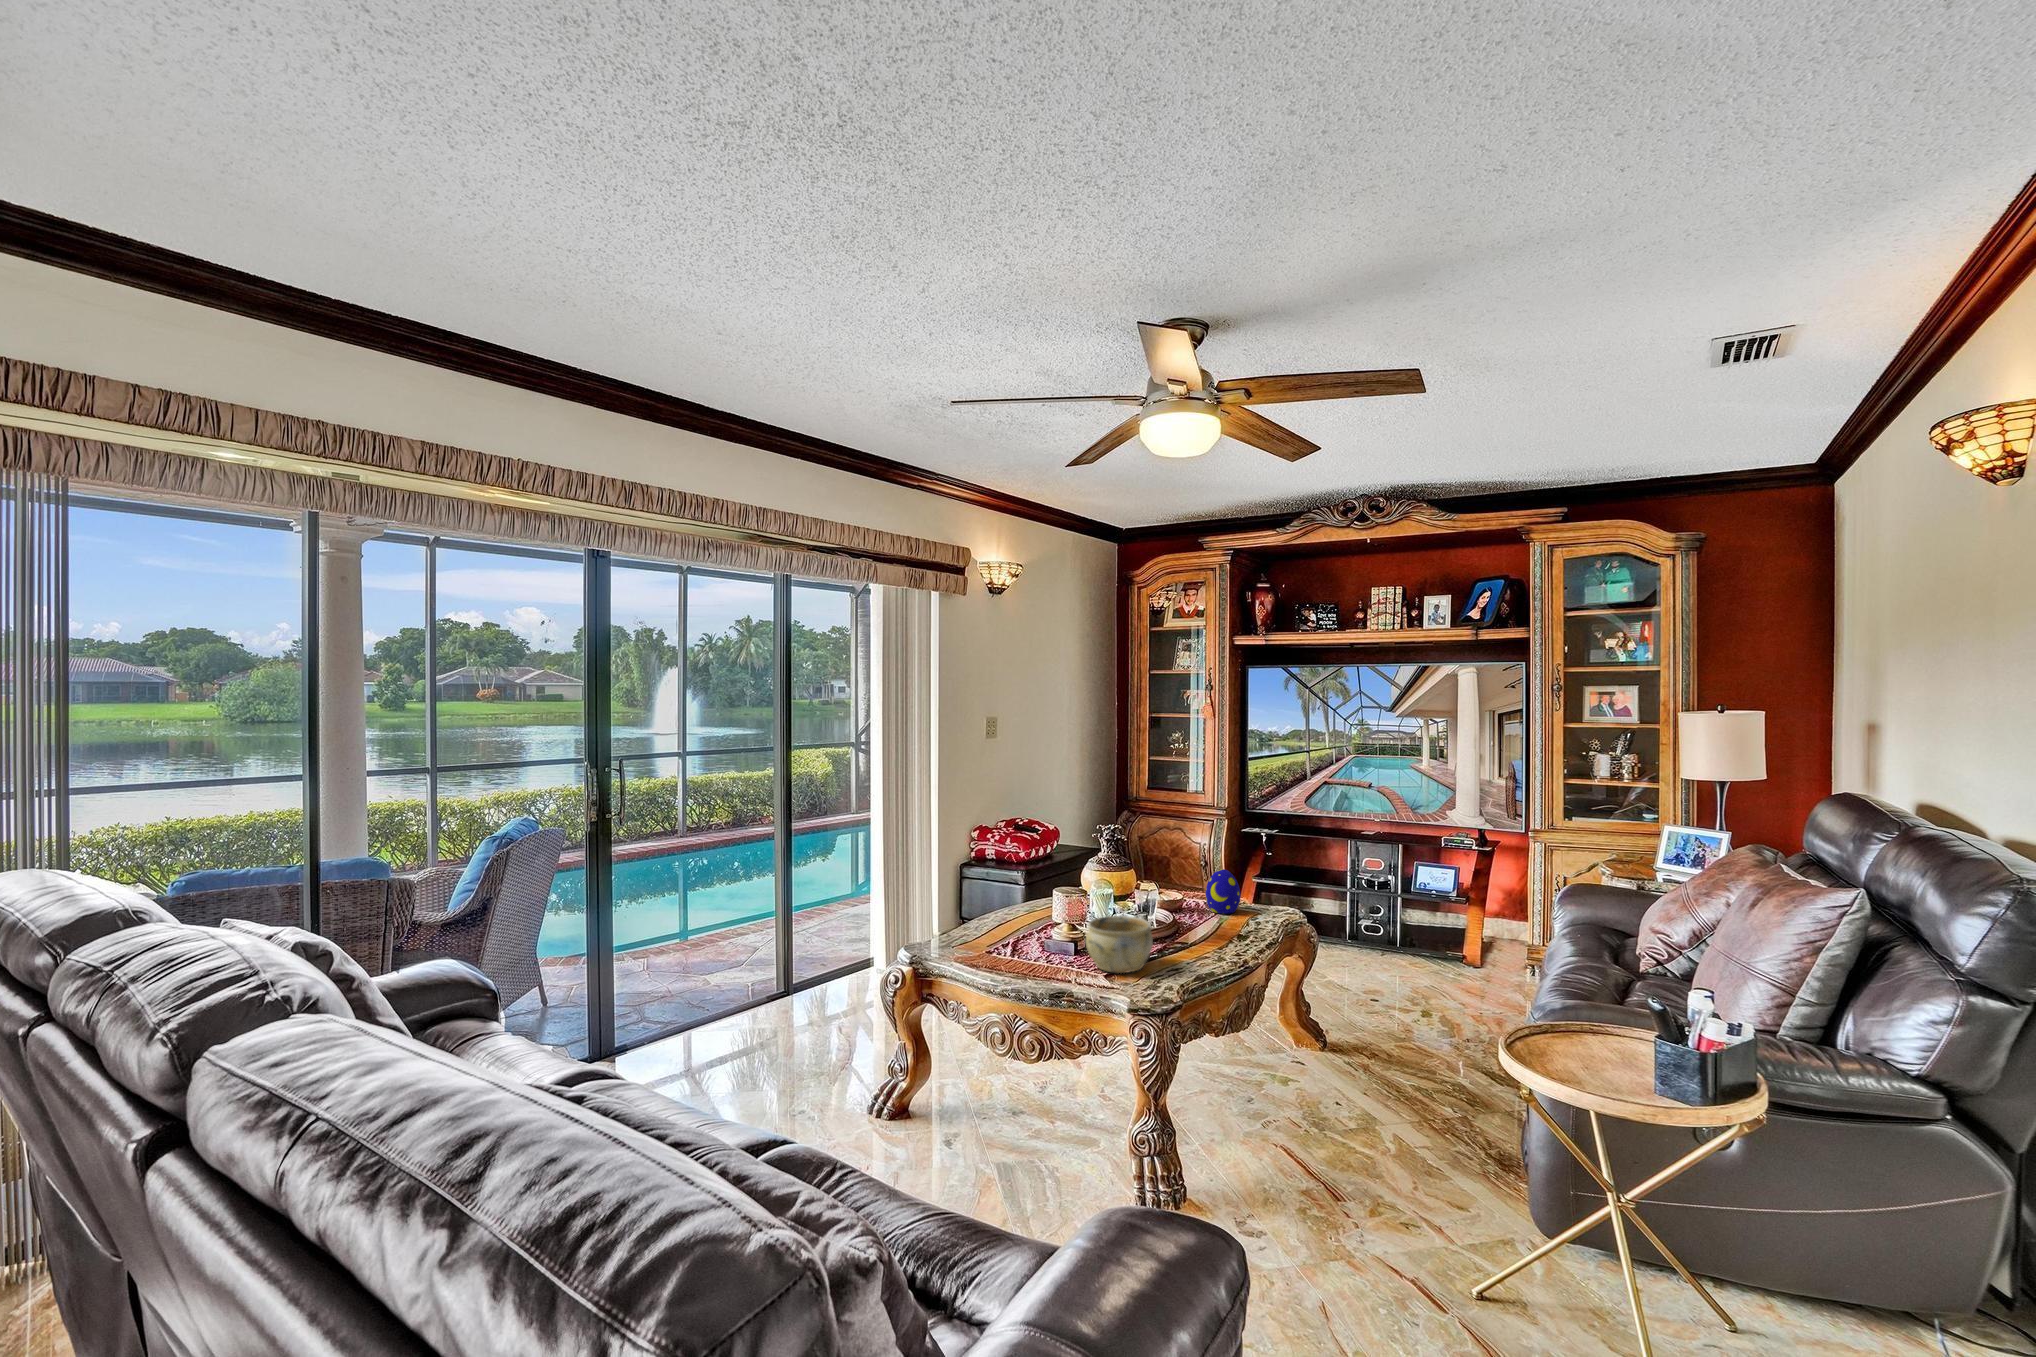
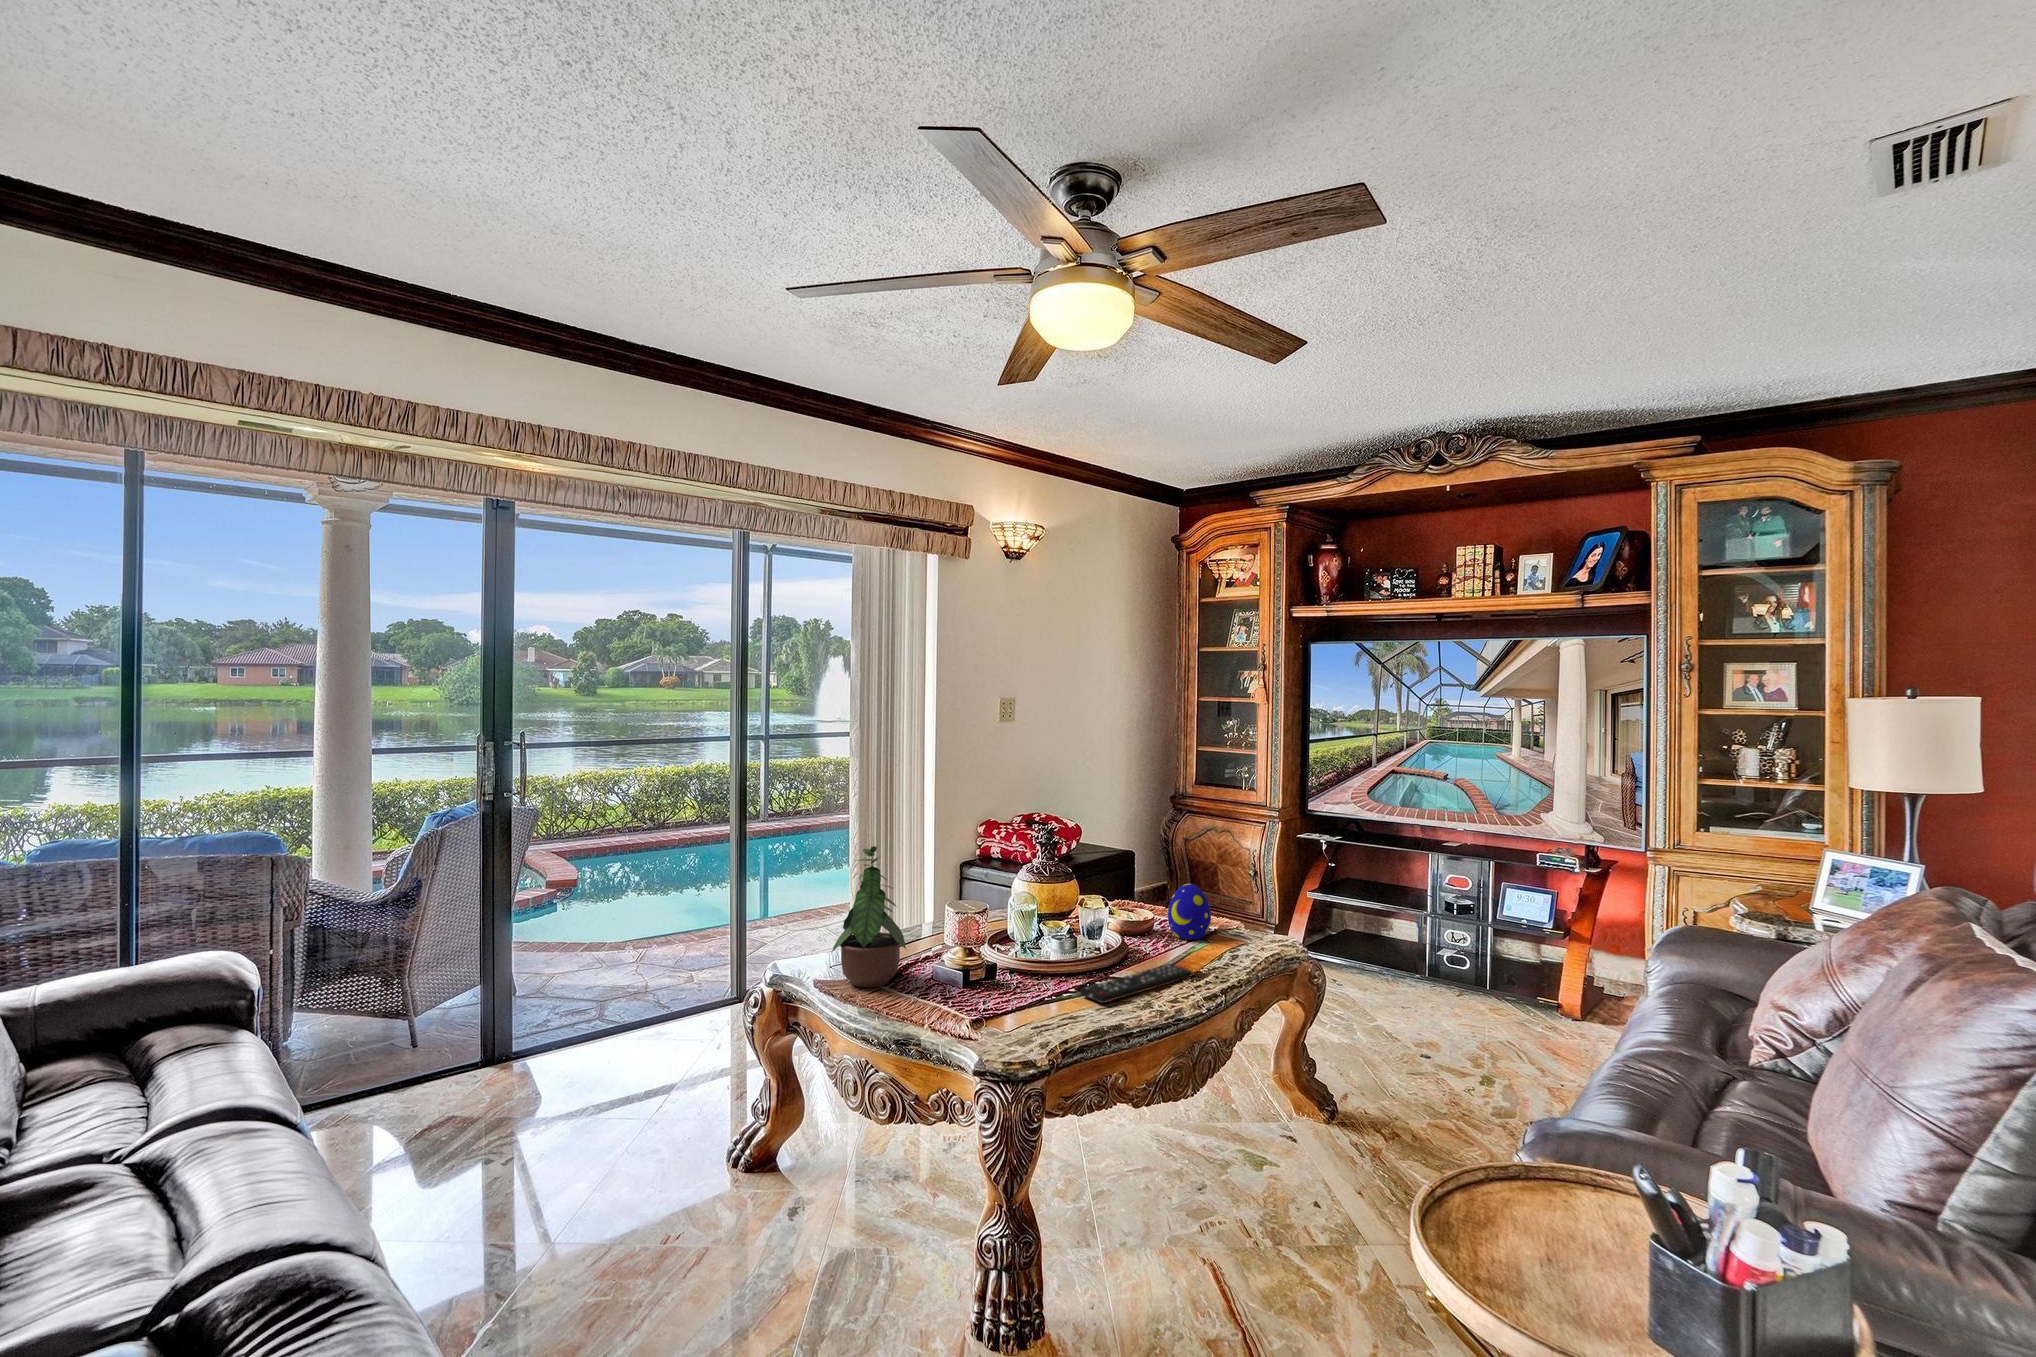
potted plant: none [963,843,1029,958] -> present [832,846,906,987]
ceramic bowl: present [1086,916,1153,973] -> none [959,943,1045,1021]
remote control: none [1172,930,1245,958] -> present [1080,964,1193,1003]

